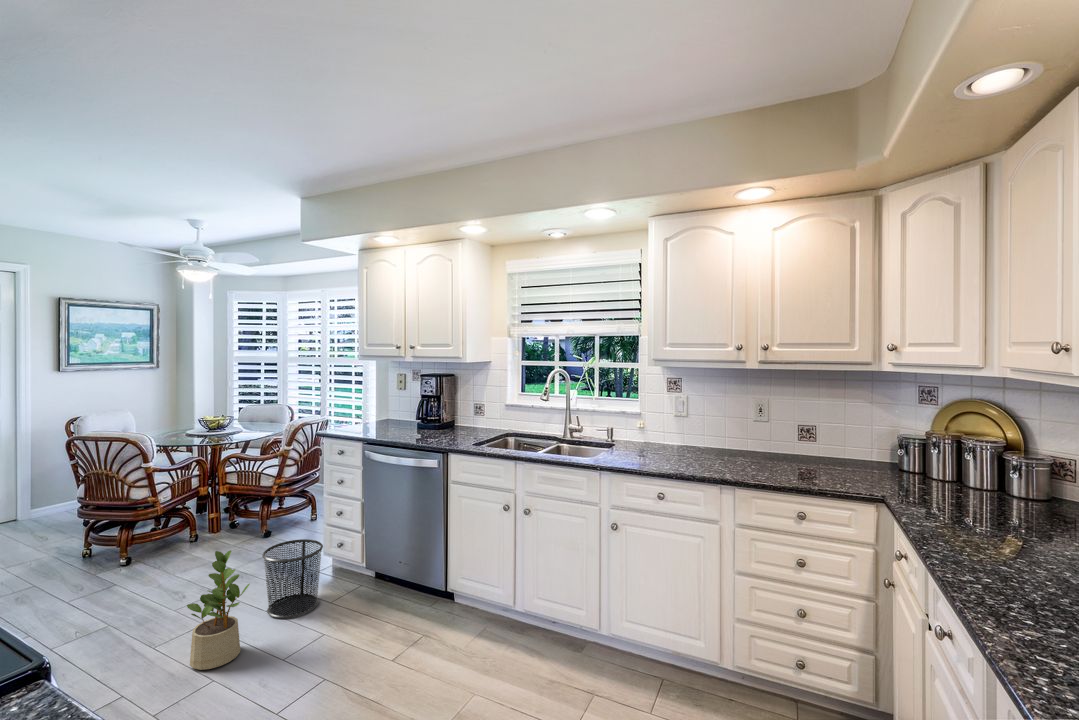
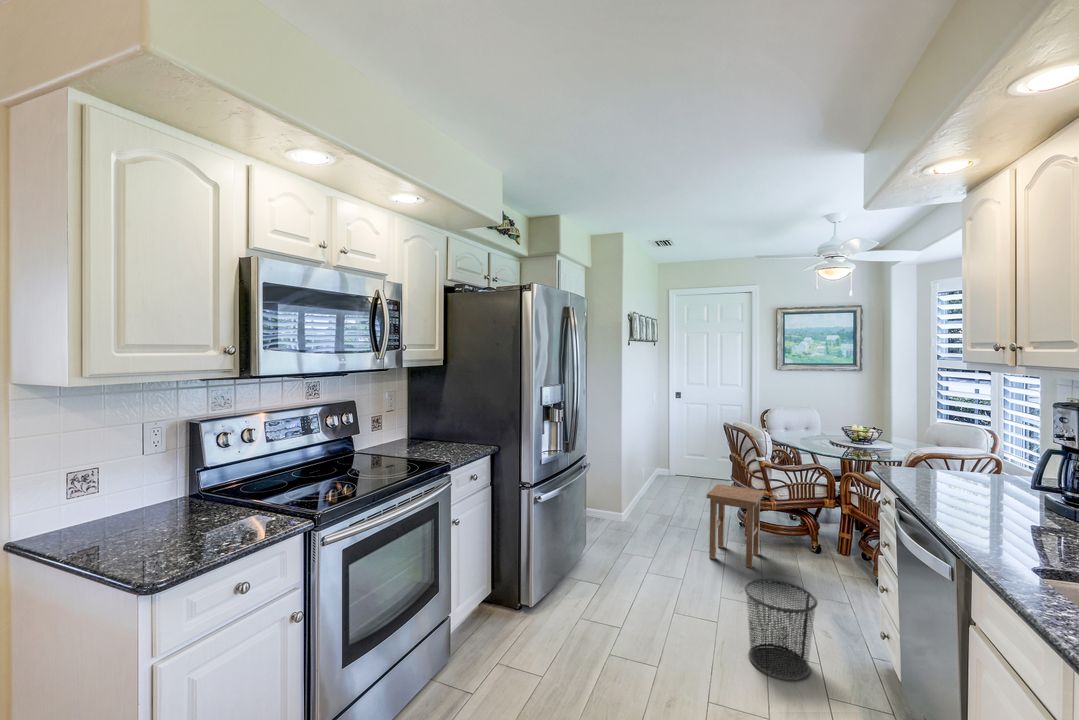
stool: none [96,496,174,592] -> present [707,484,764,568]
potted plant: present [187,550,250,670] -> none [650,547,702,661]

